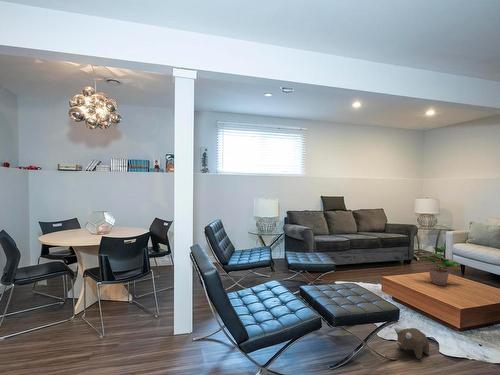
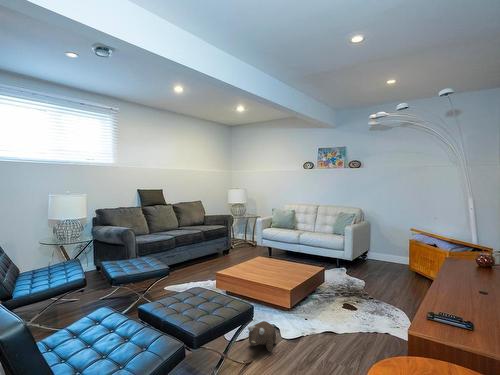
potted plant: present [419,246,460,286] -> none [250,234,283,271]

